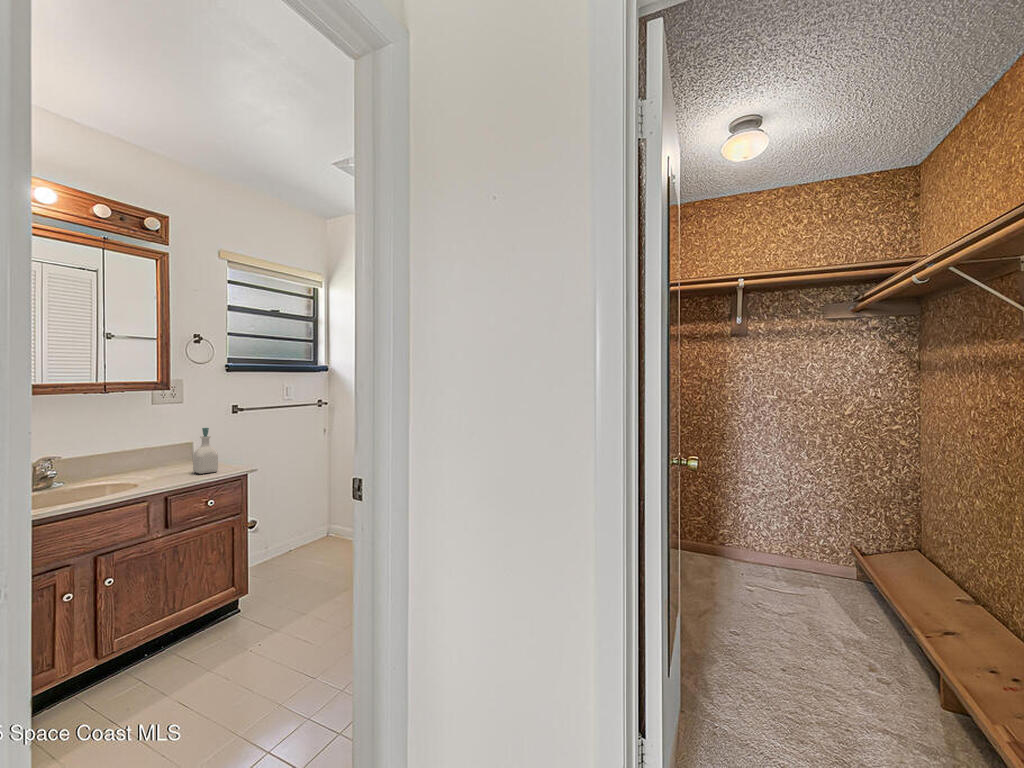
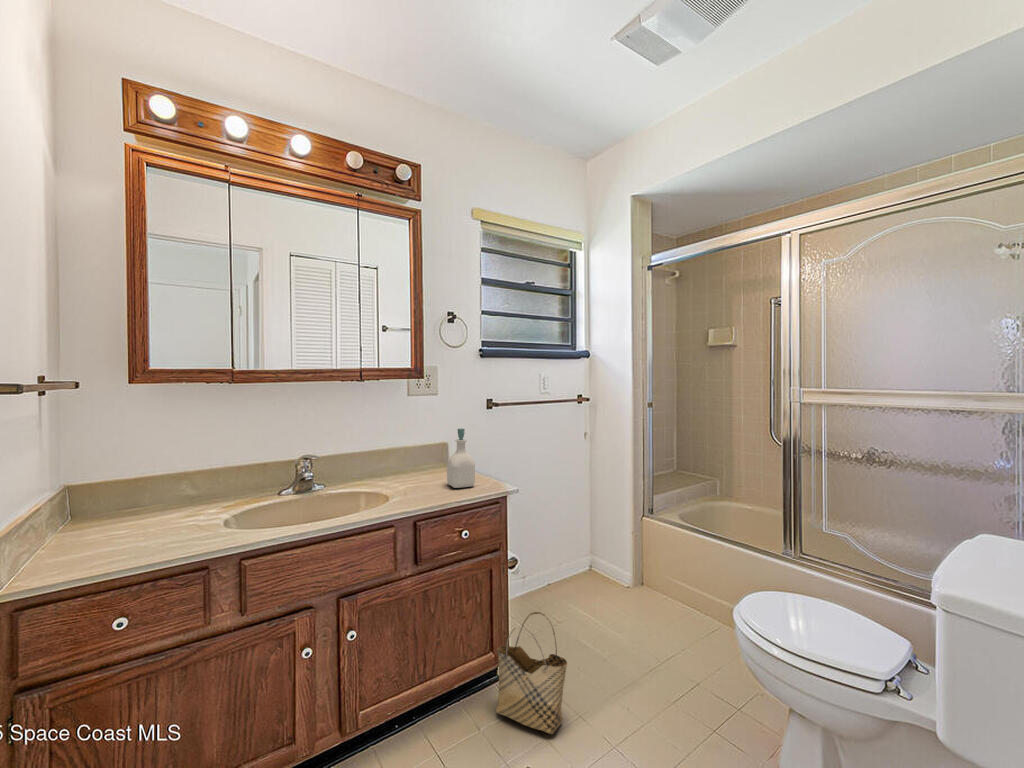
woven basket: none [236,556,291,634] -> present [496,612,567,734]

